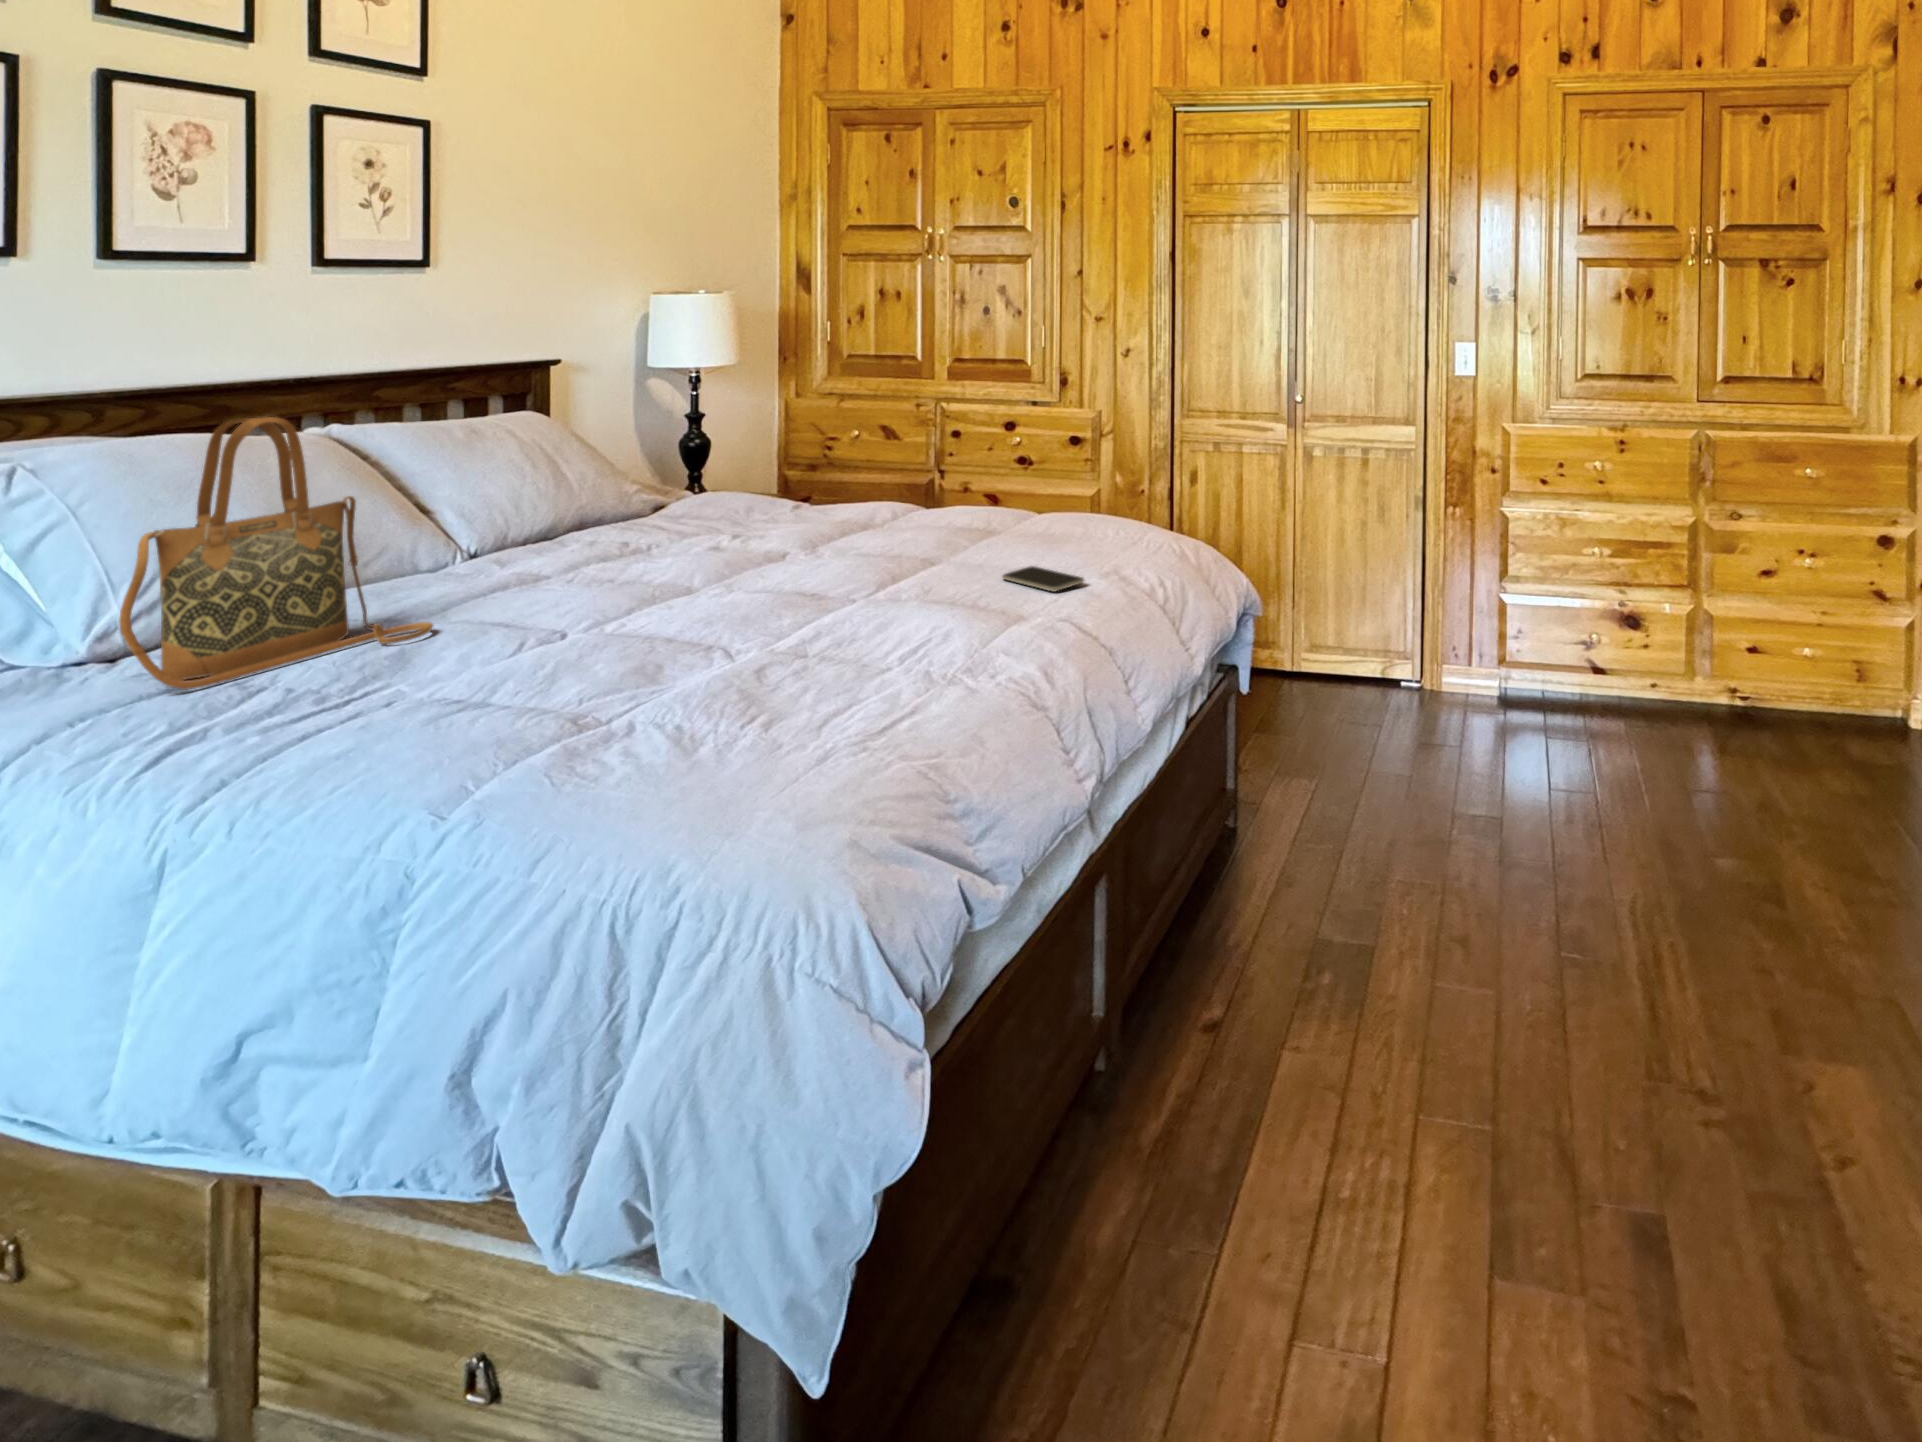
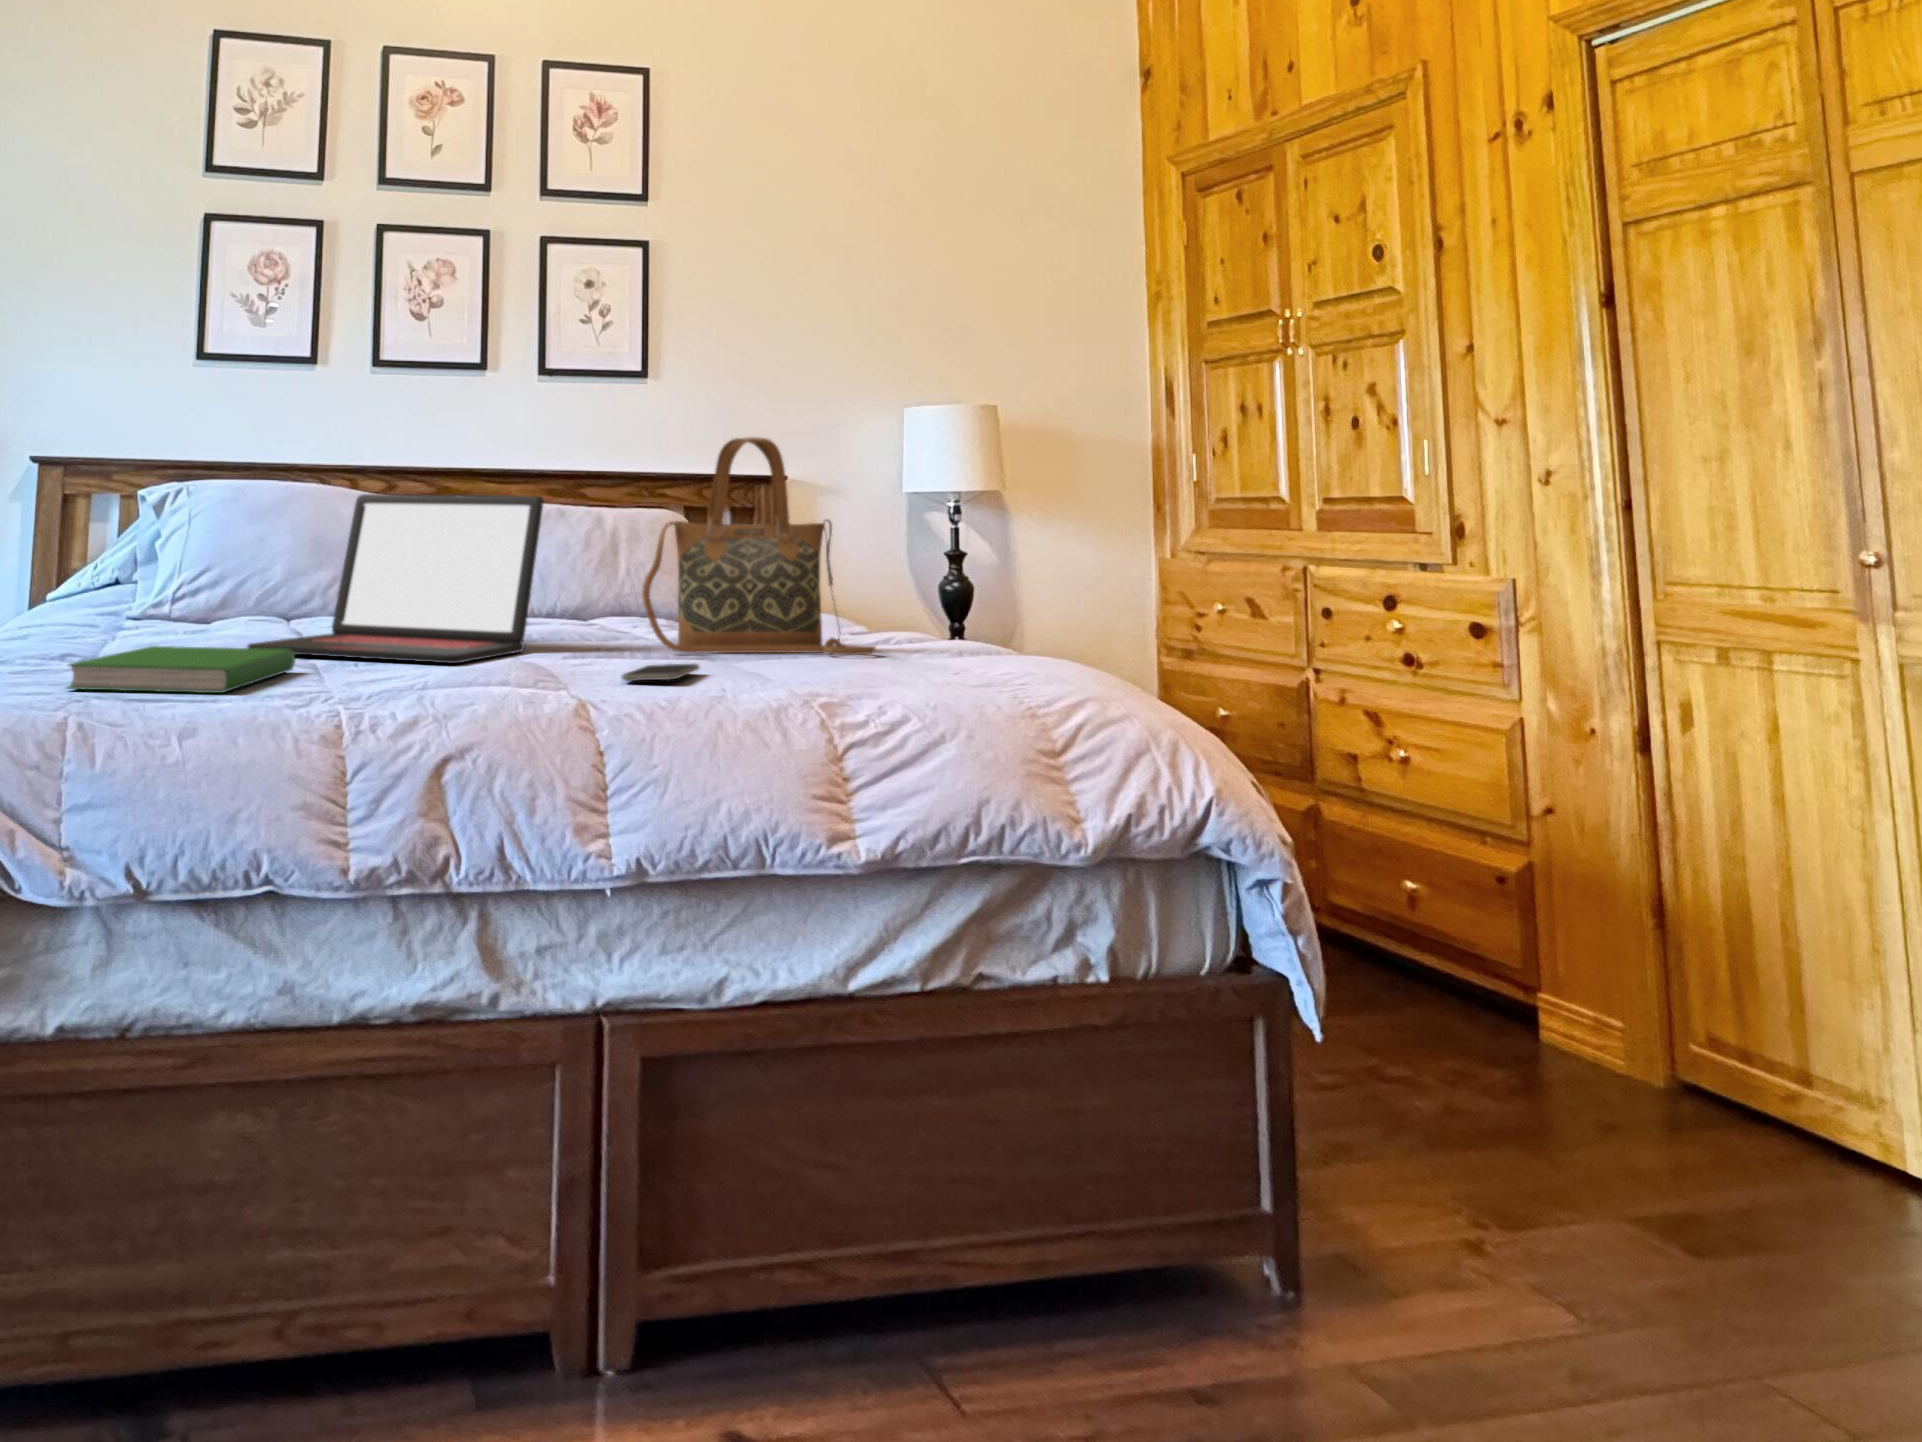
handbag: present [119,417,433,690] -> present [642,437,875,655]
laptop: none [575,445,860,649] -> present [248,494,543,663]
hardcover book: none [684,635,939,732] -> present [67,646,295,693]

